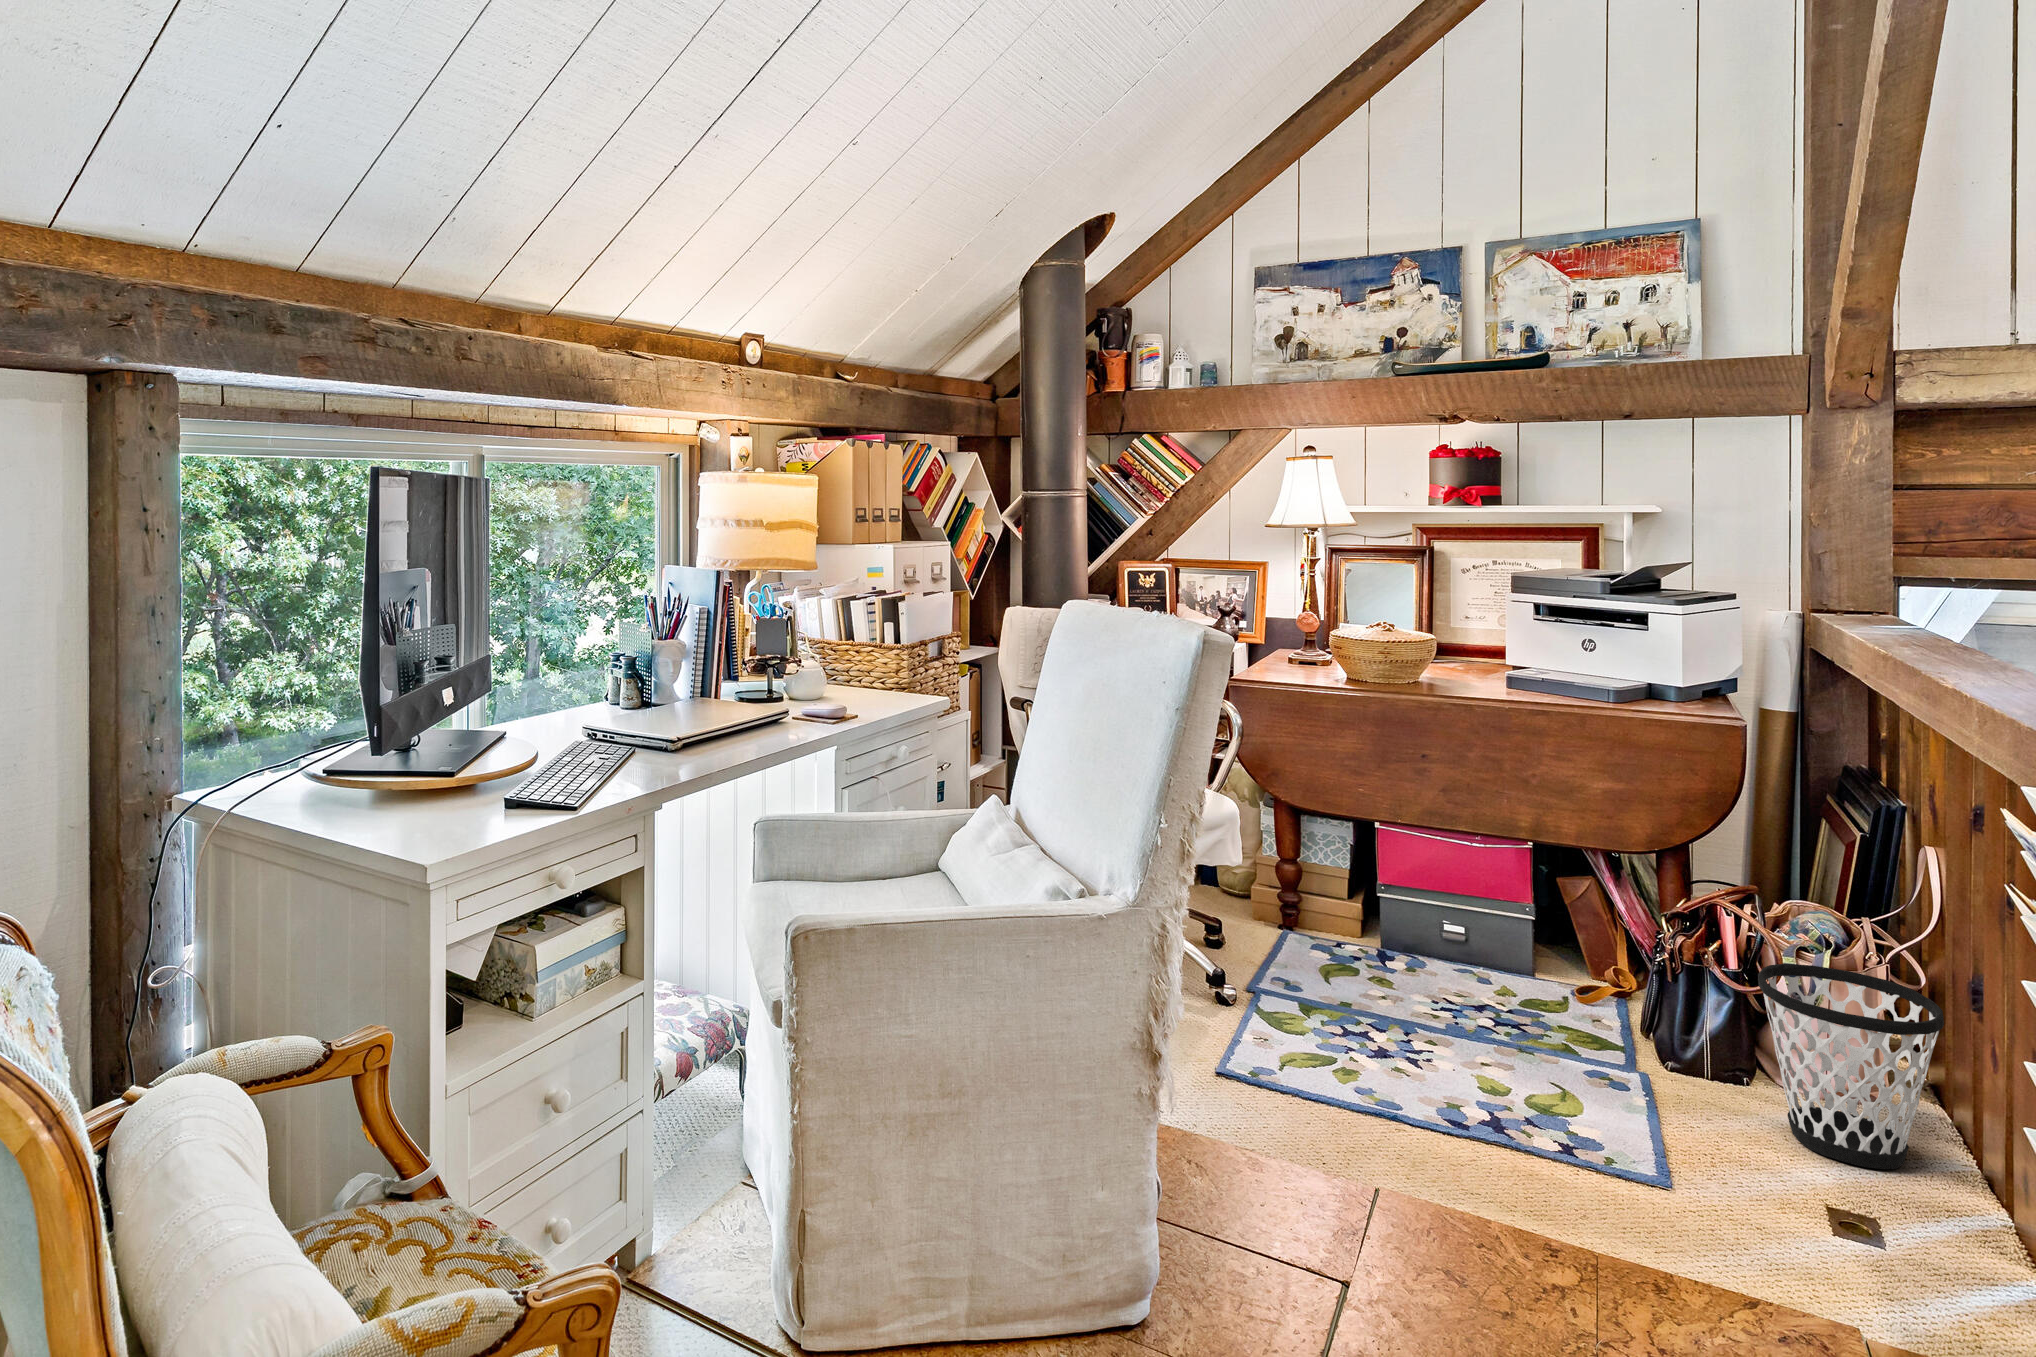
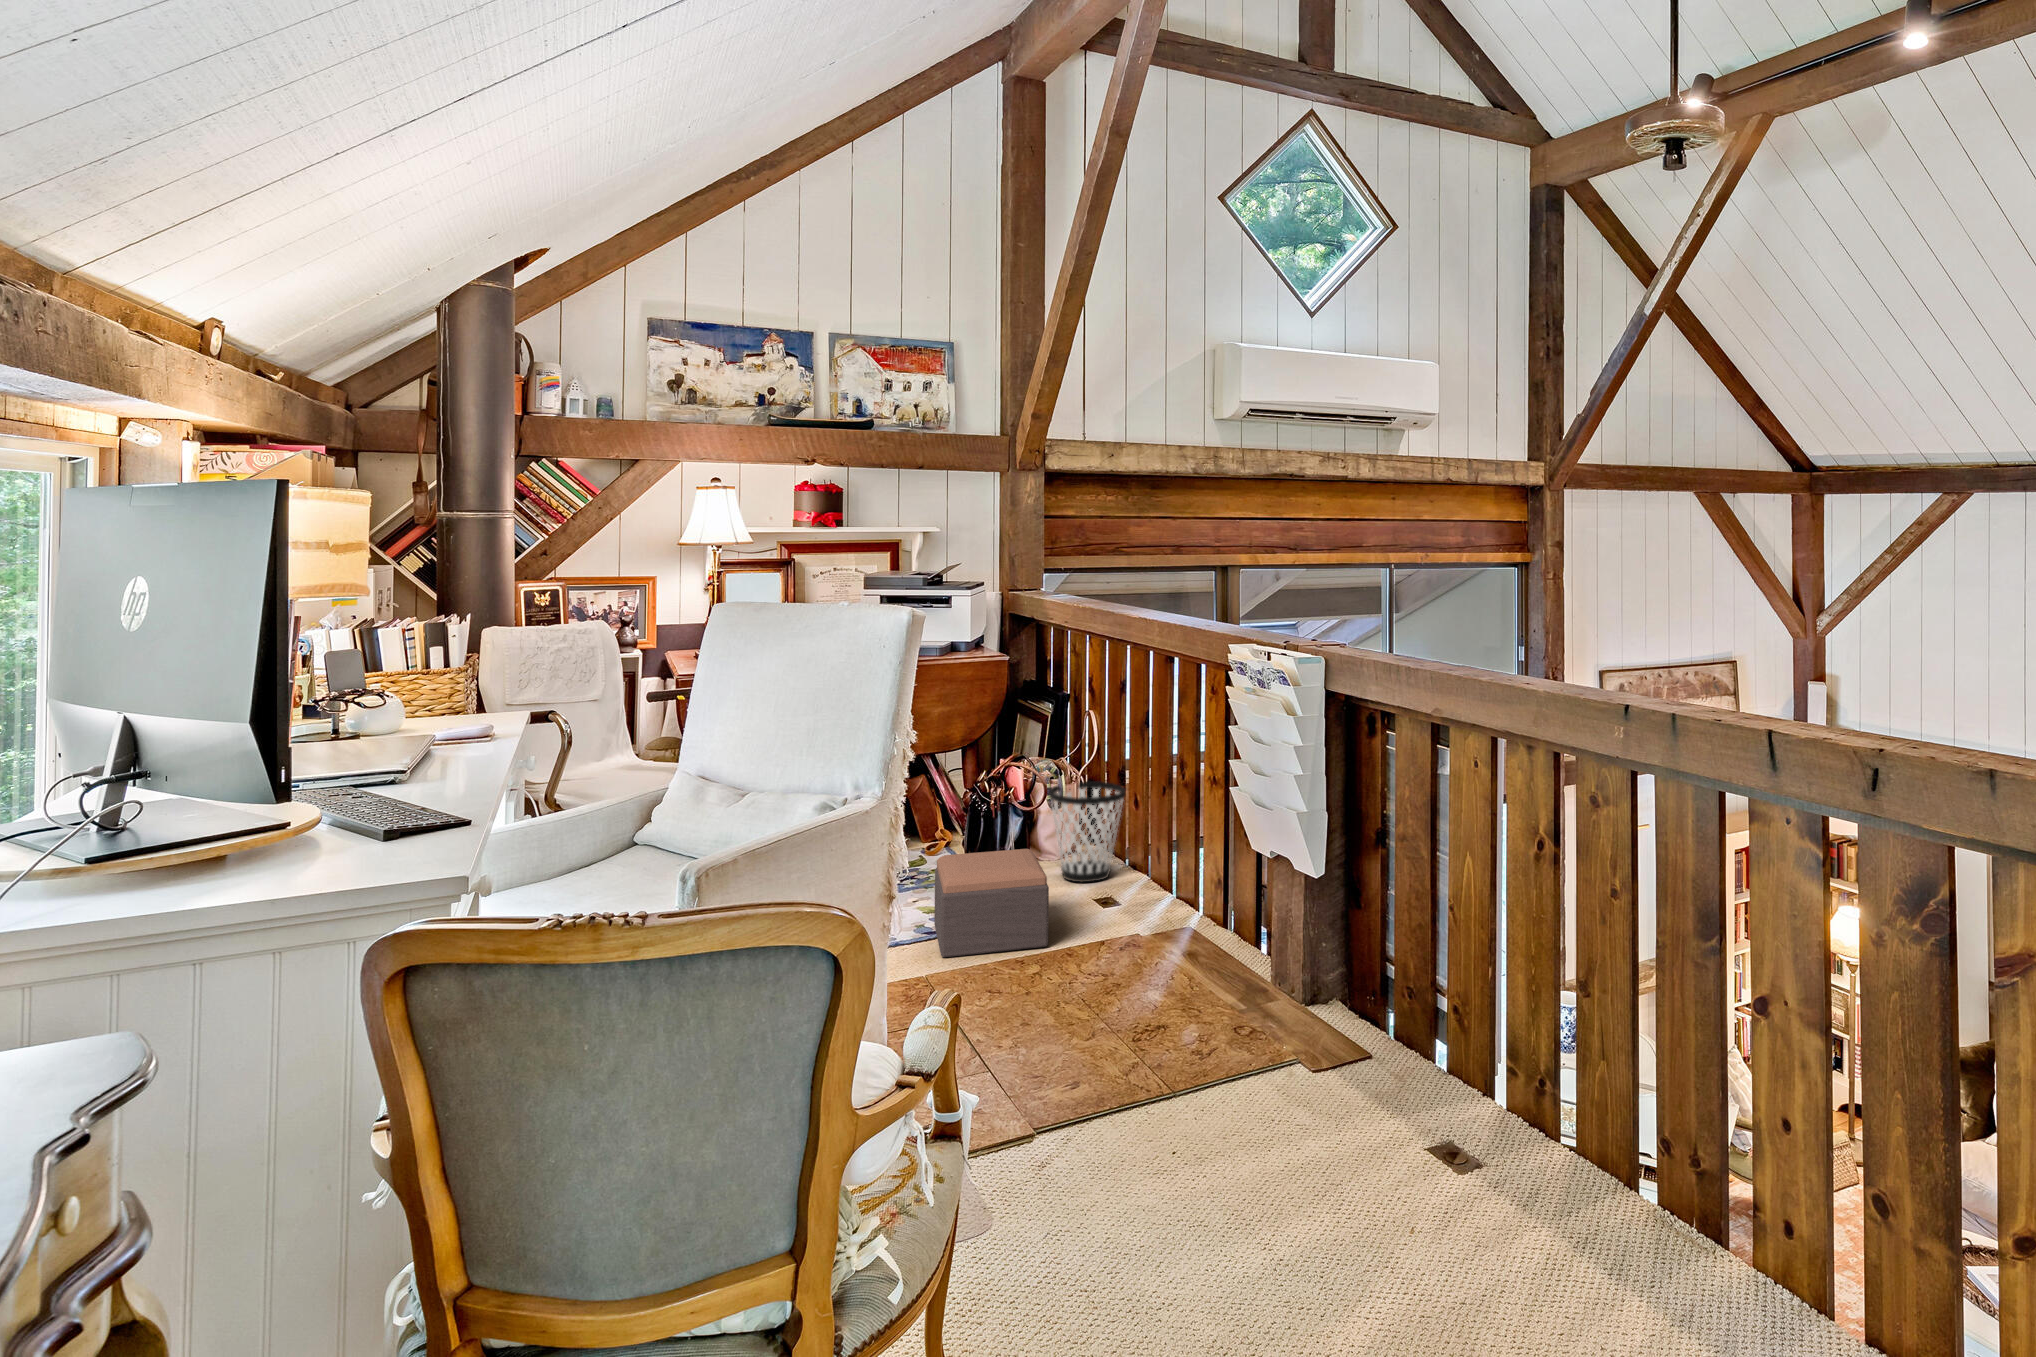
footstool: none [1429,1019,1660,1247] -> present [934,849,1049,957]

